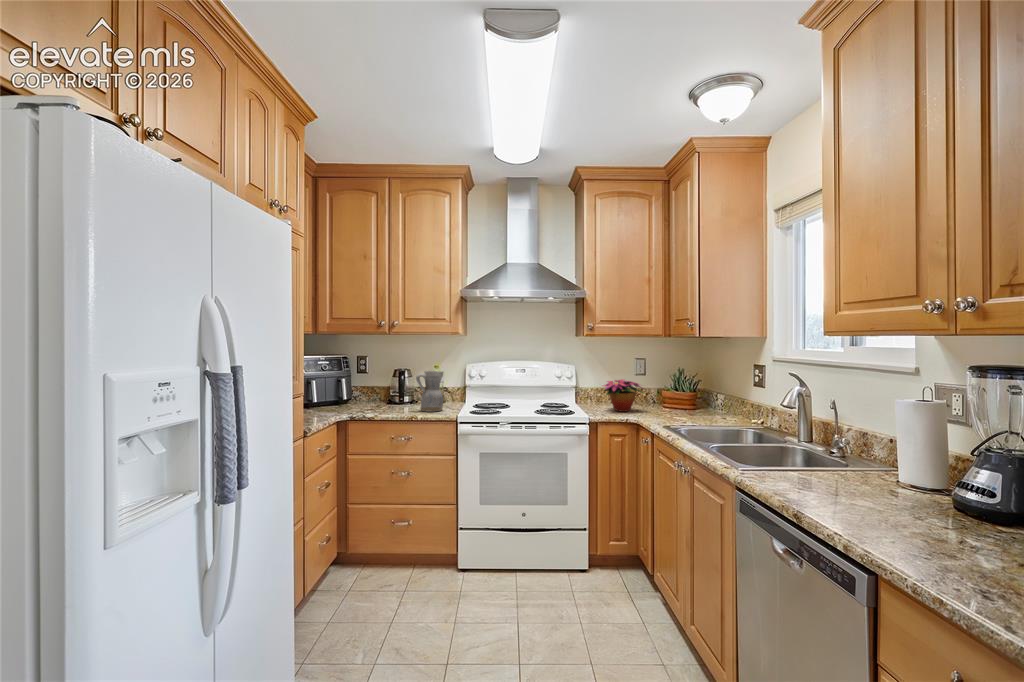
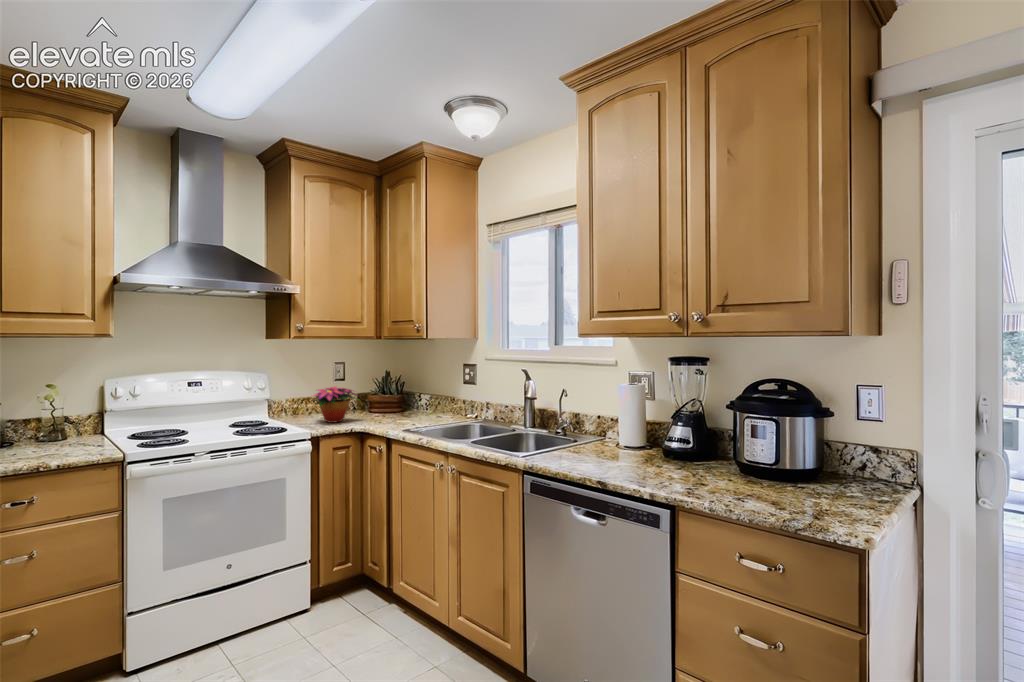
ceramic pitcher: present [416,371,443,412] -> none [36,391,86,454]

